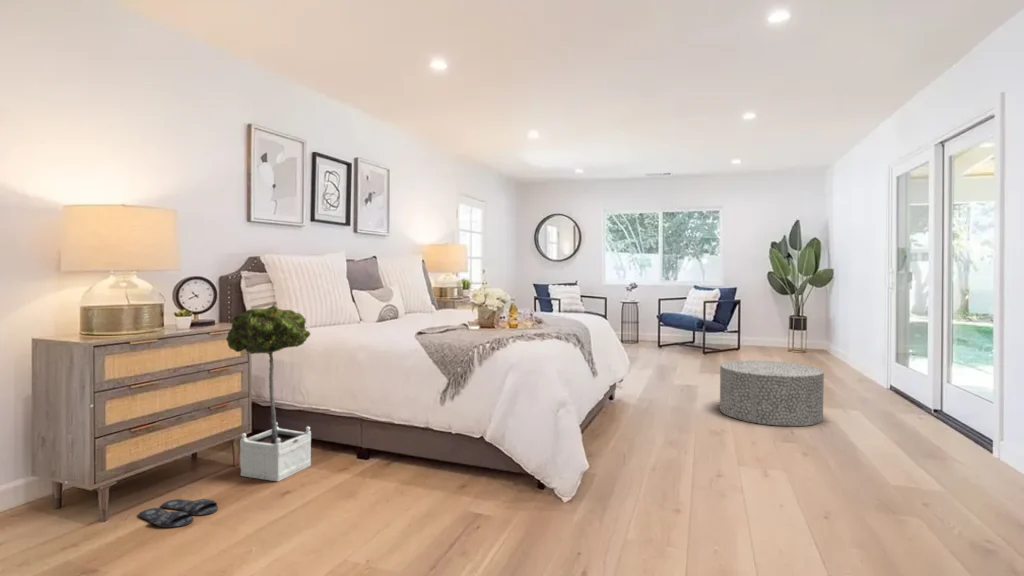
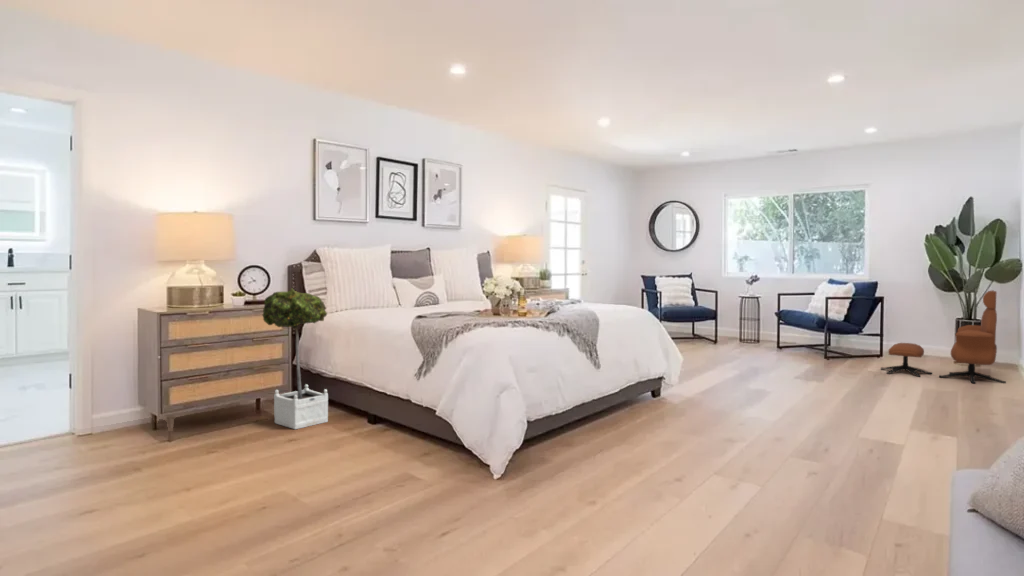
lounge chair: none [755,293,851,369] -> present [881,291,1006,383]
ottoman: present [720,360,824,426] -> none [750,362,867,435]
slippers: present [139,499,218,528] -> none [191,433,242,448]

